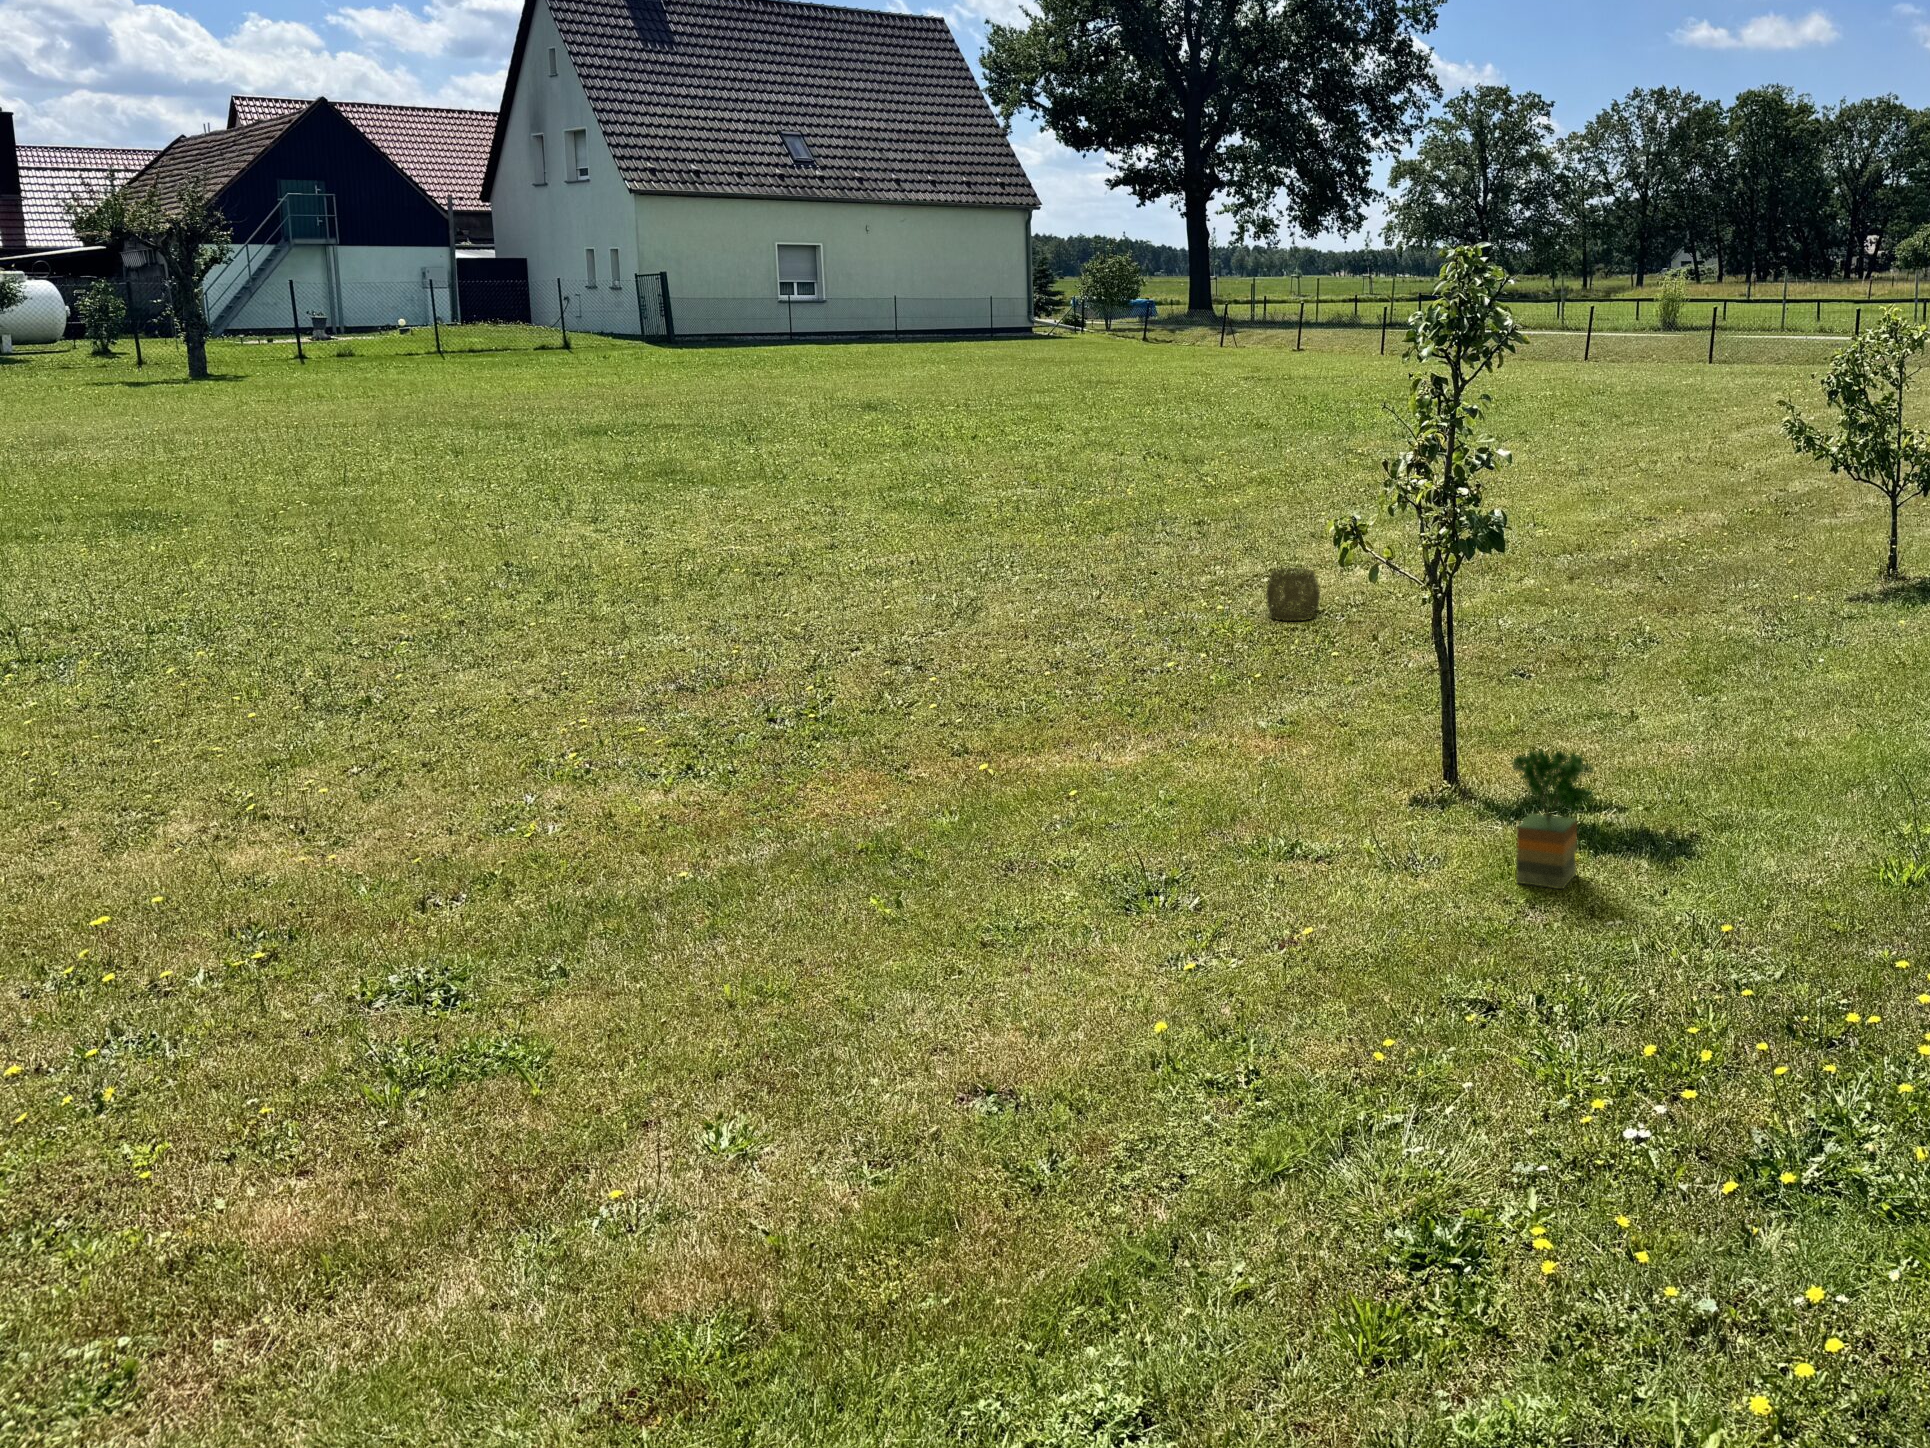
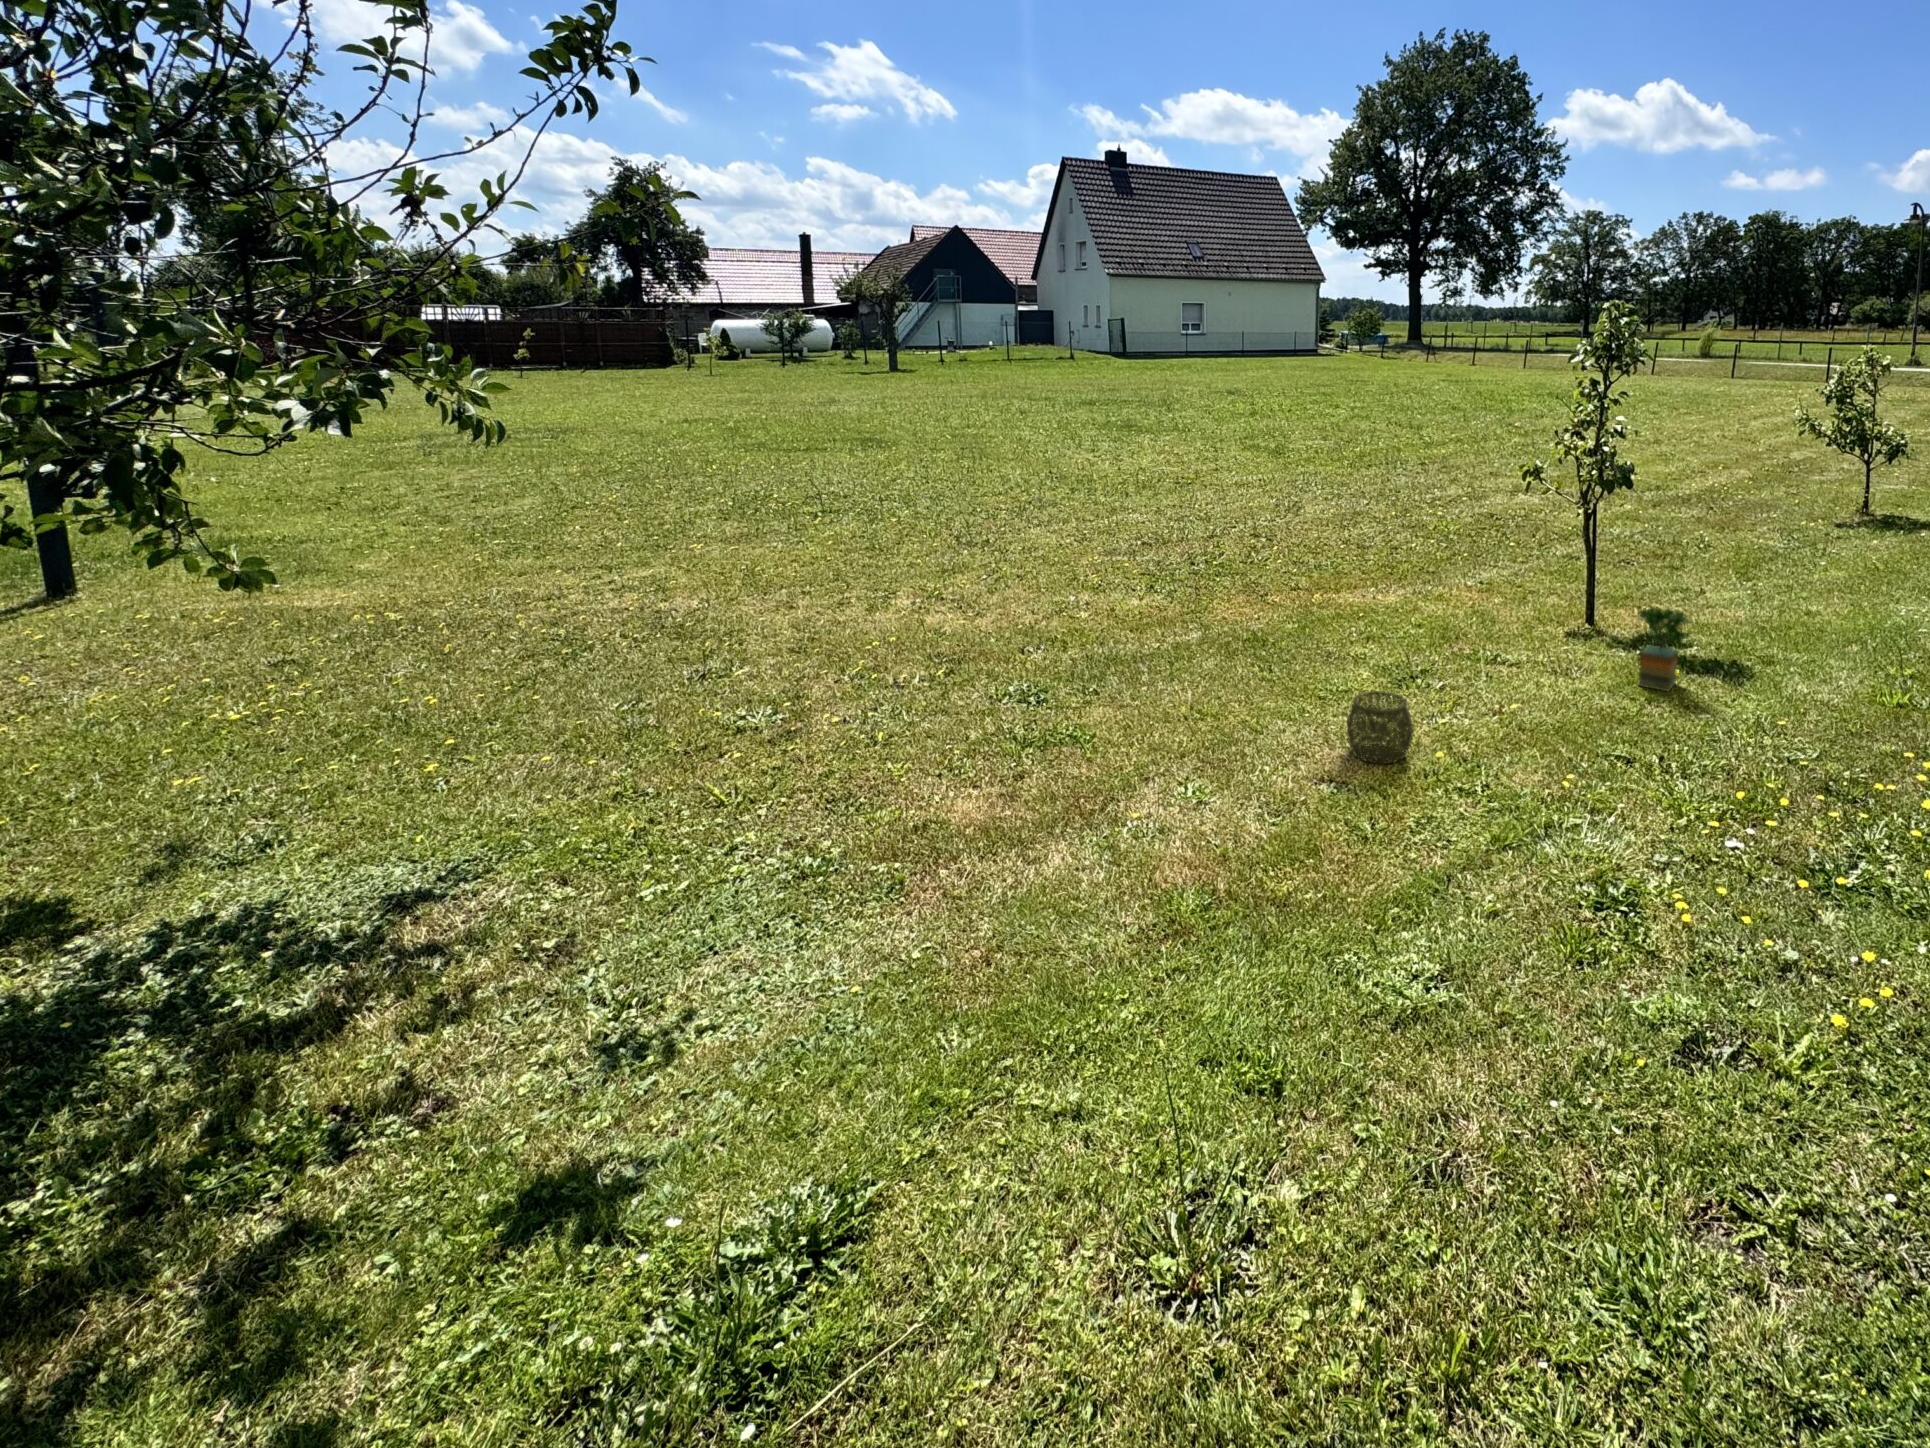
woven basket: present [1266,568,1320,621] -> present [1347,691,1413,764]

